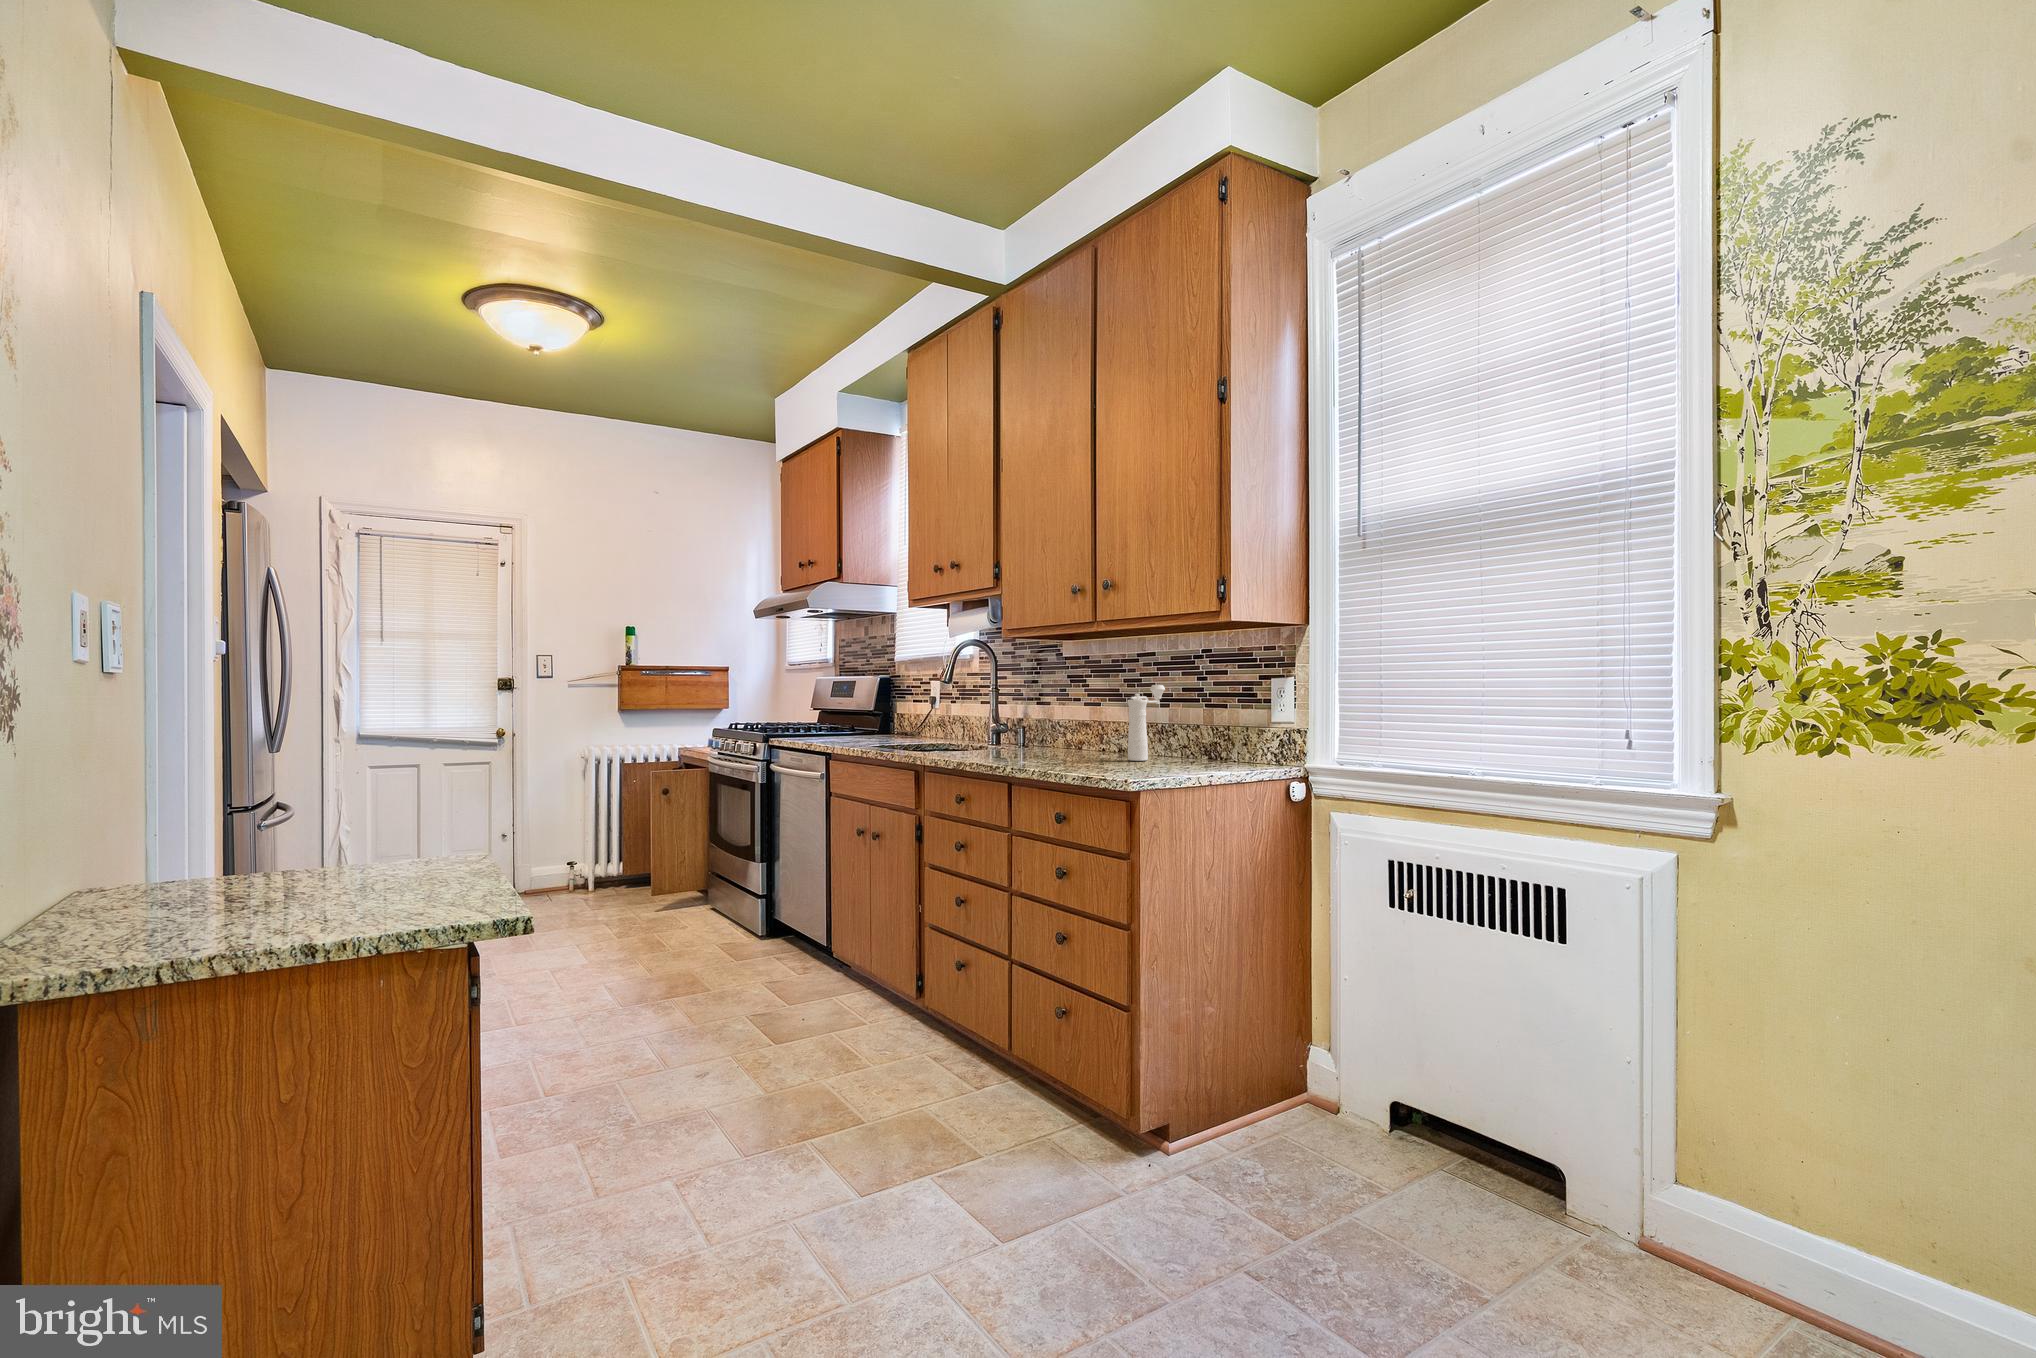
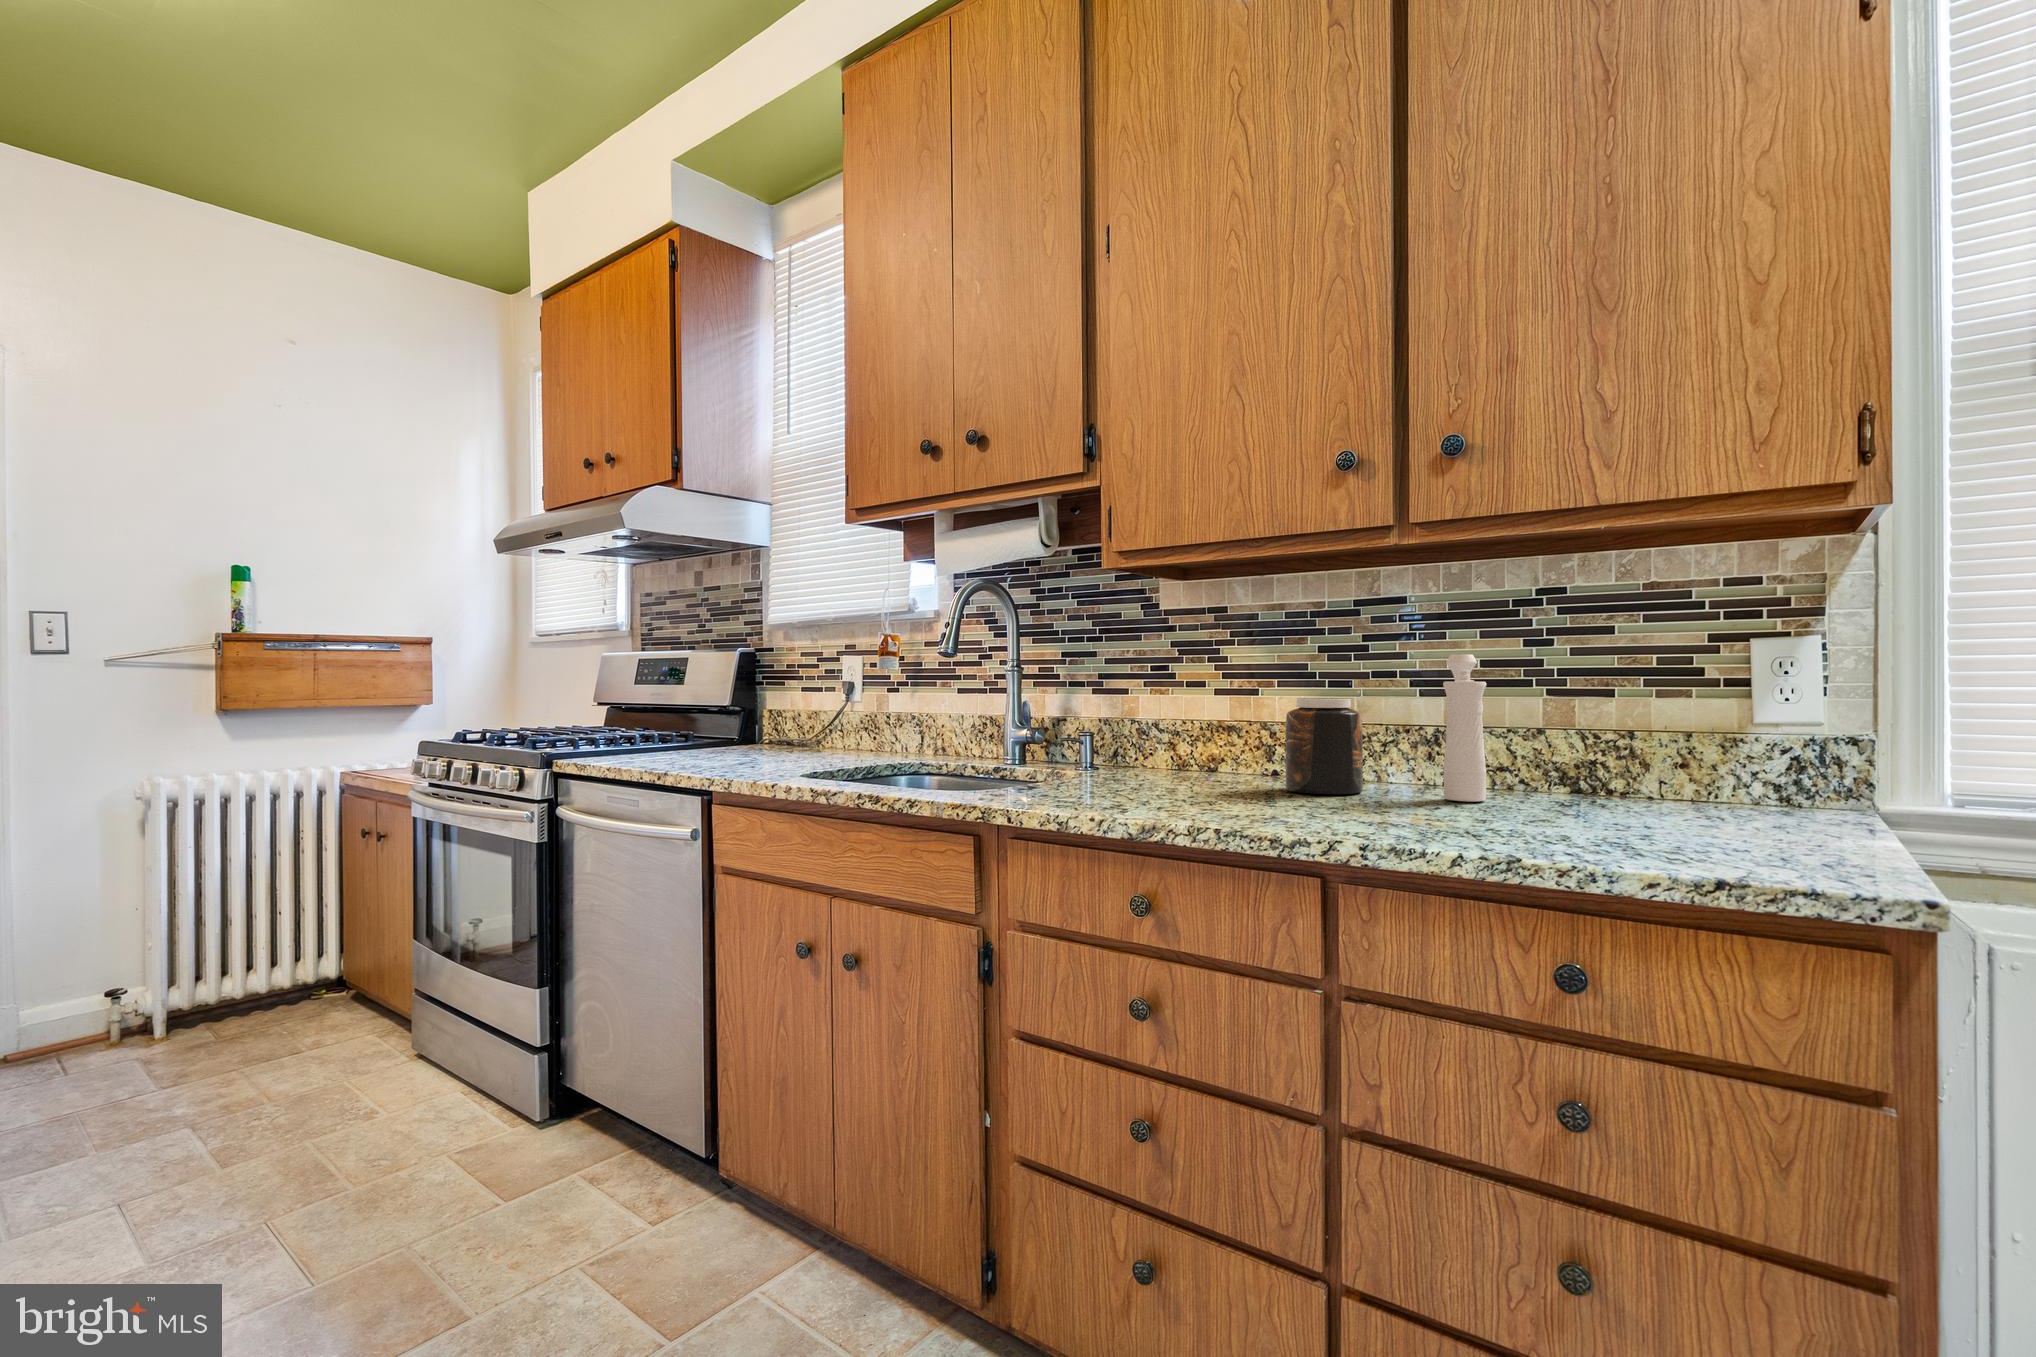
jar: none [1070,708,1108,757] -> present [1286,698,1363,794]

